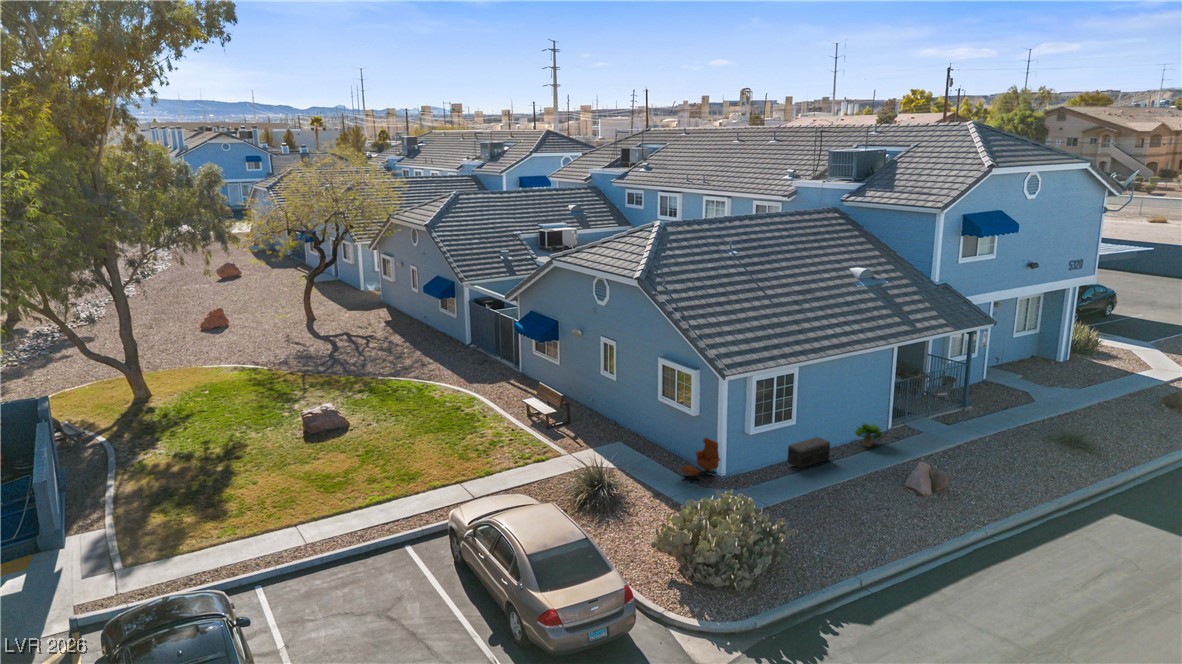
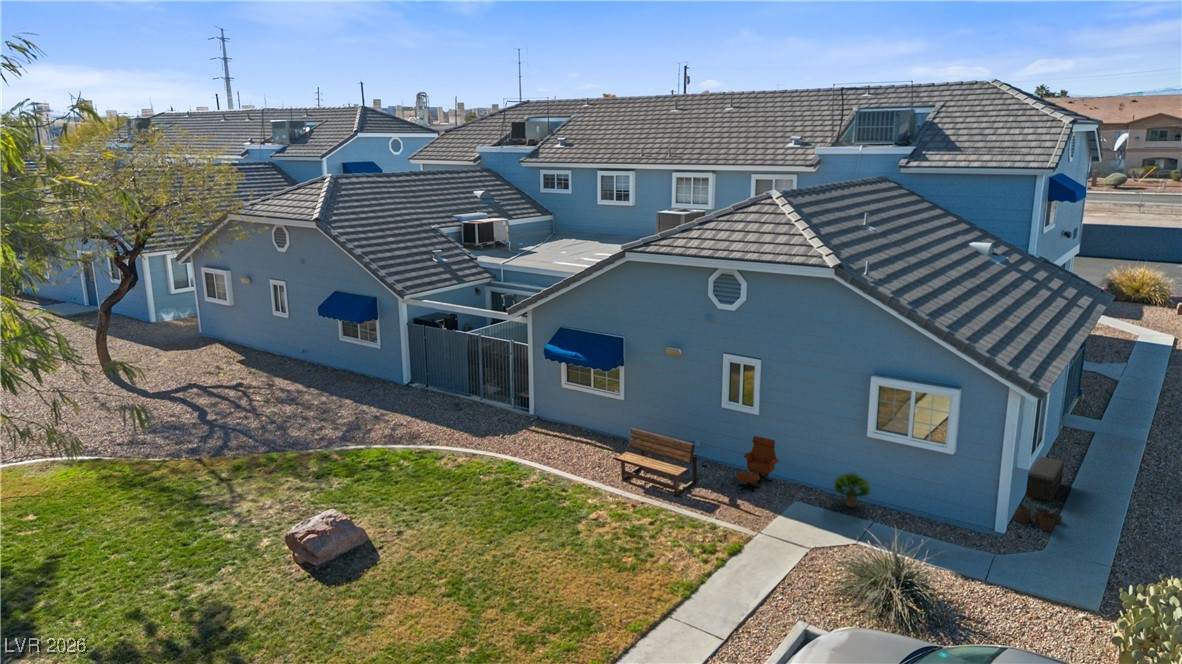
potted plant: present [855,424,882,447] -> present [834,473,871,507]
lounge chair: present [682,438,720,482] -> present [737,436,779,492]
woven basket: none [753,466,786,485] -> present [1014,507,1062,531]

